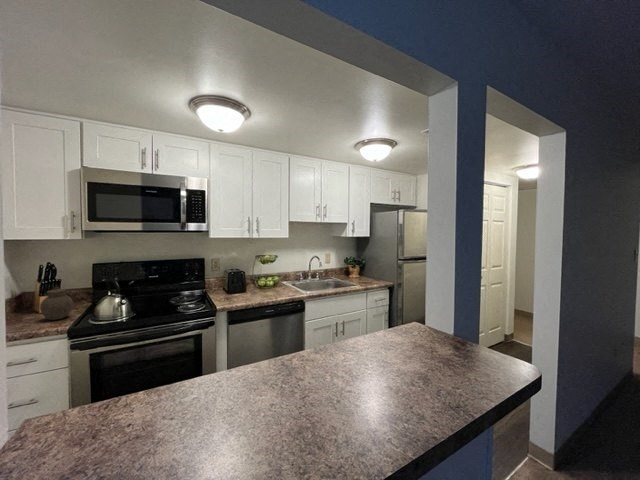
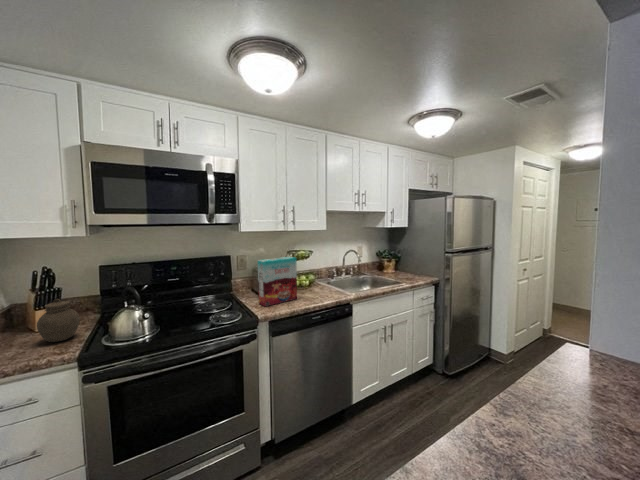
cereal box: none [223,260,257,301] -> present [258,257,297,306]

